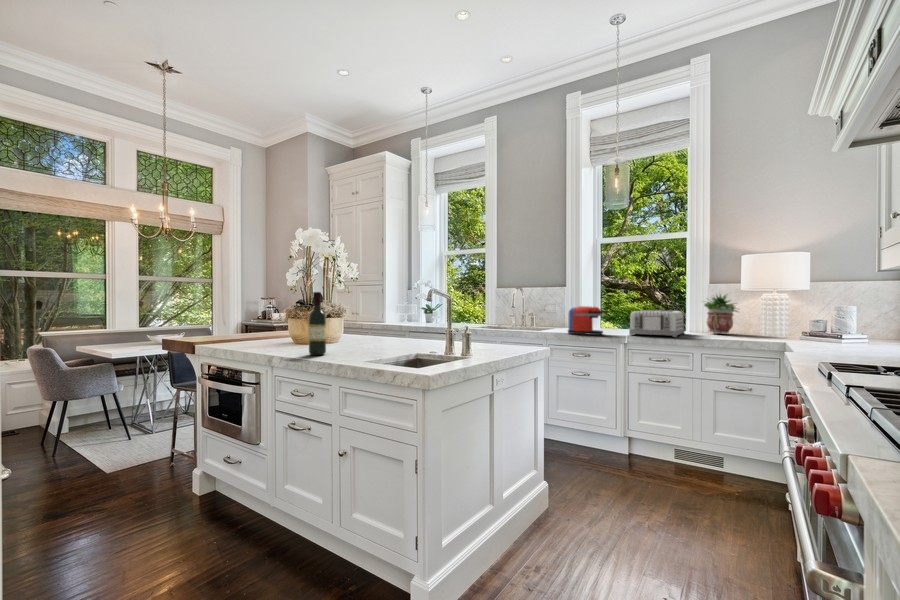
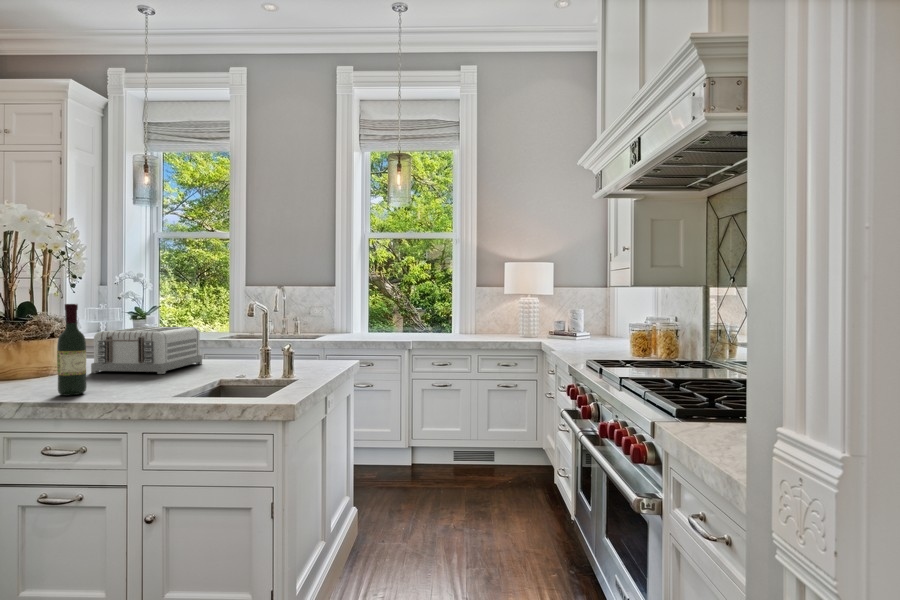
potted plant: present [704,295,737,333] -> none [472,296,504,334]
coffee maker: present [568,306,608,335] -> none [350,311,393,341]
toaster: present [629,310,685,337] -> present [91,327,202,374]

